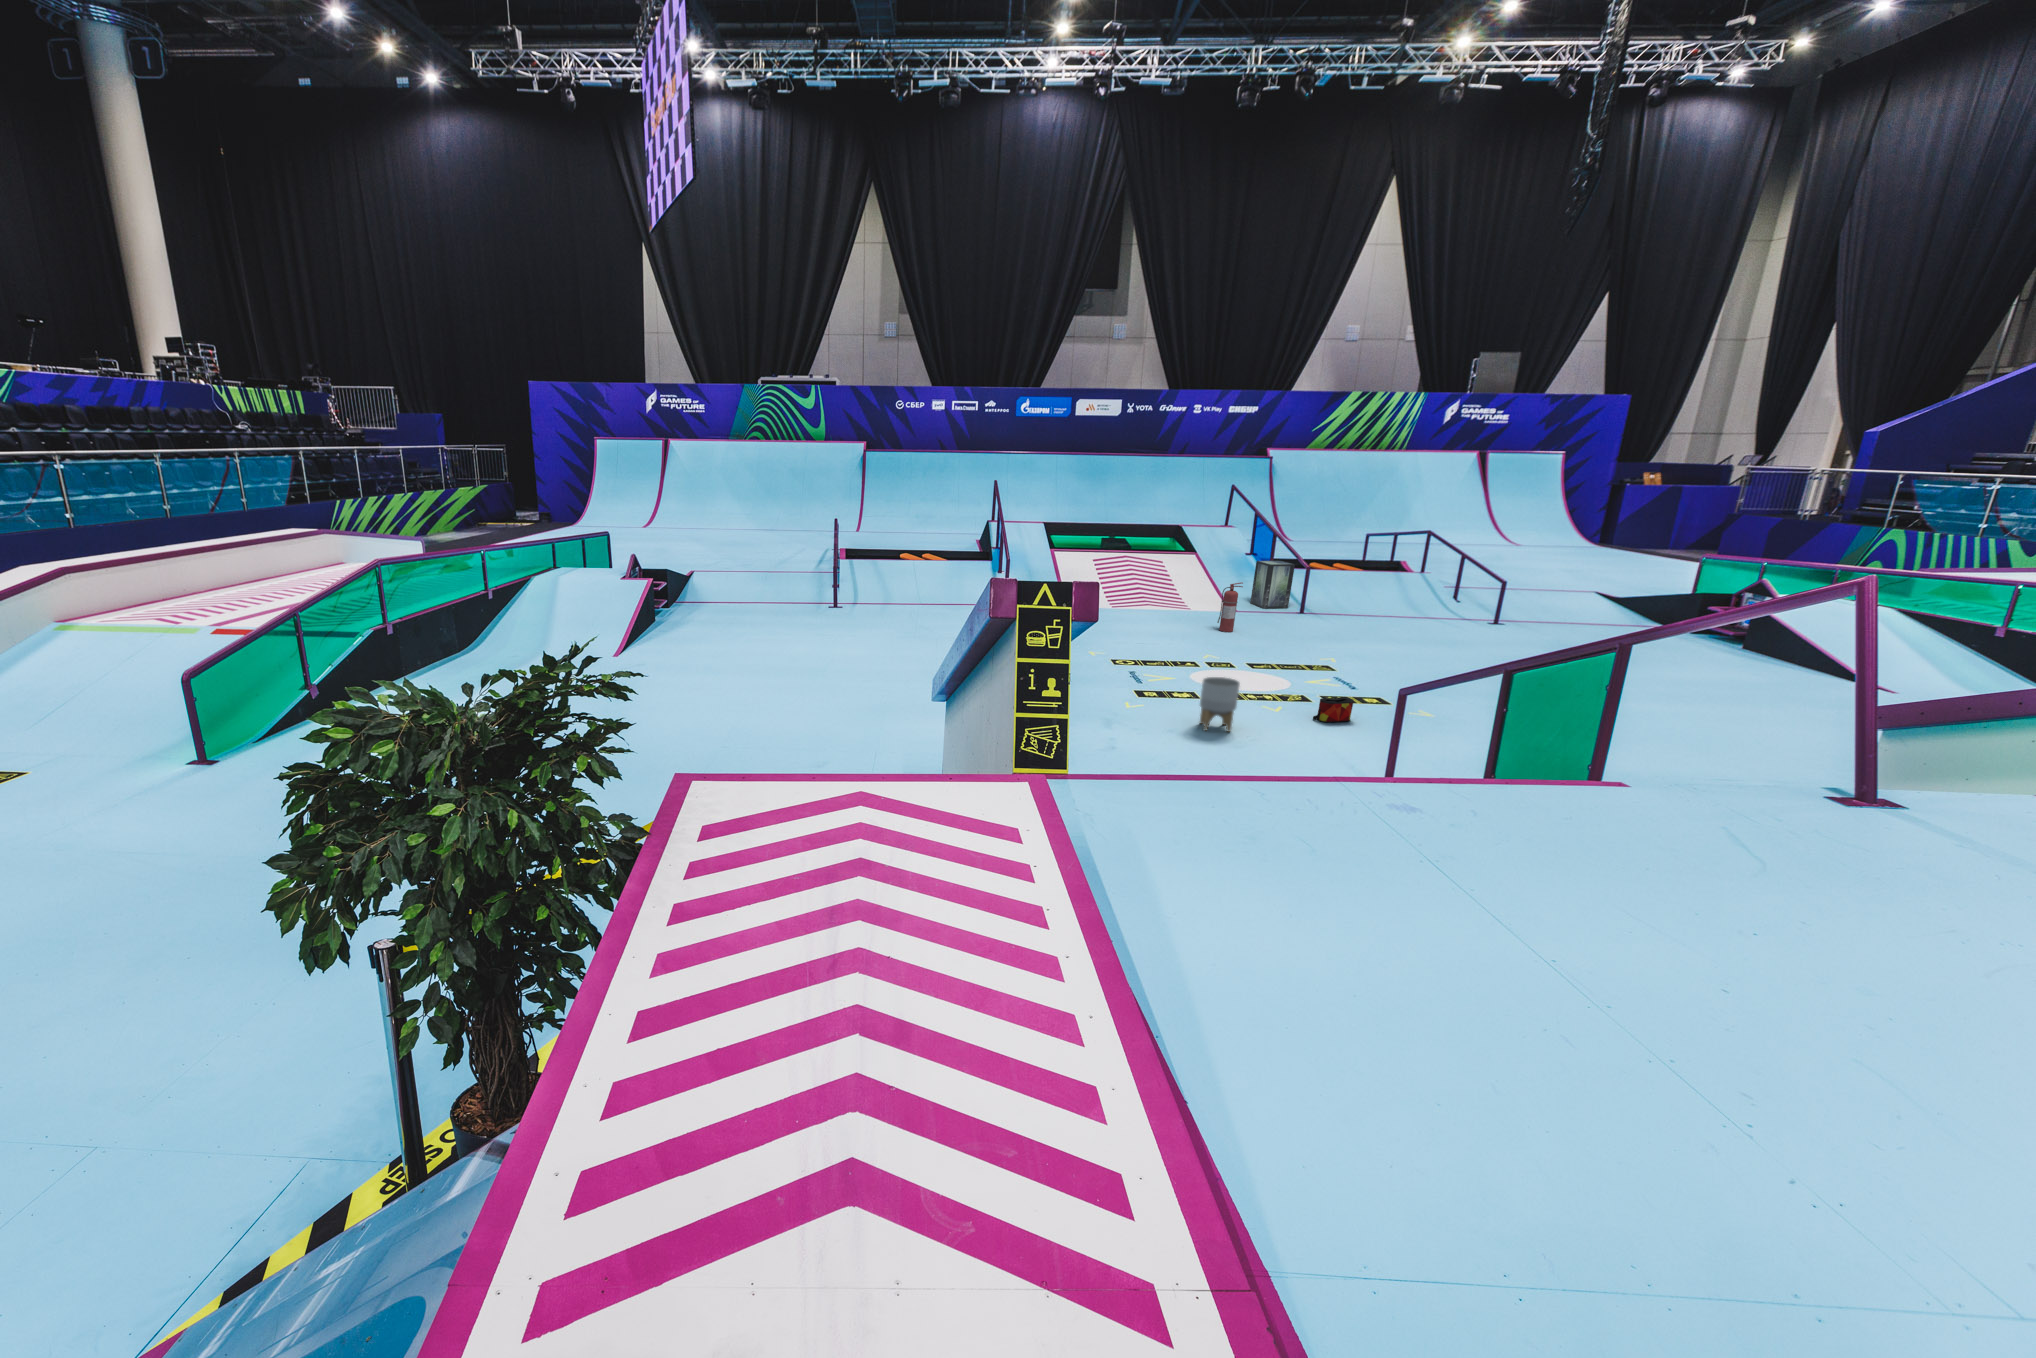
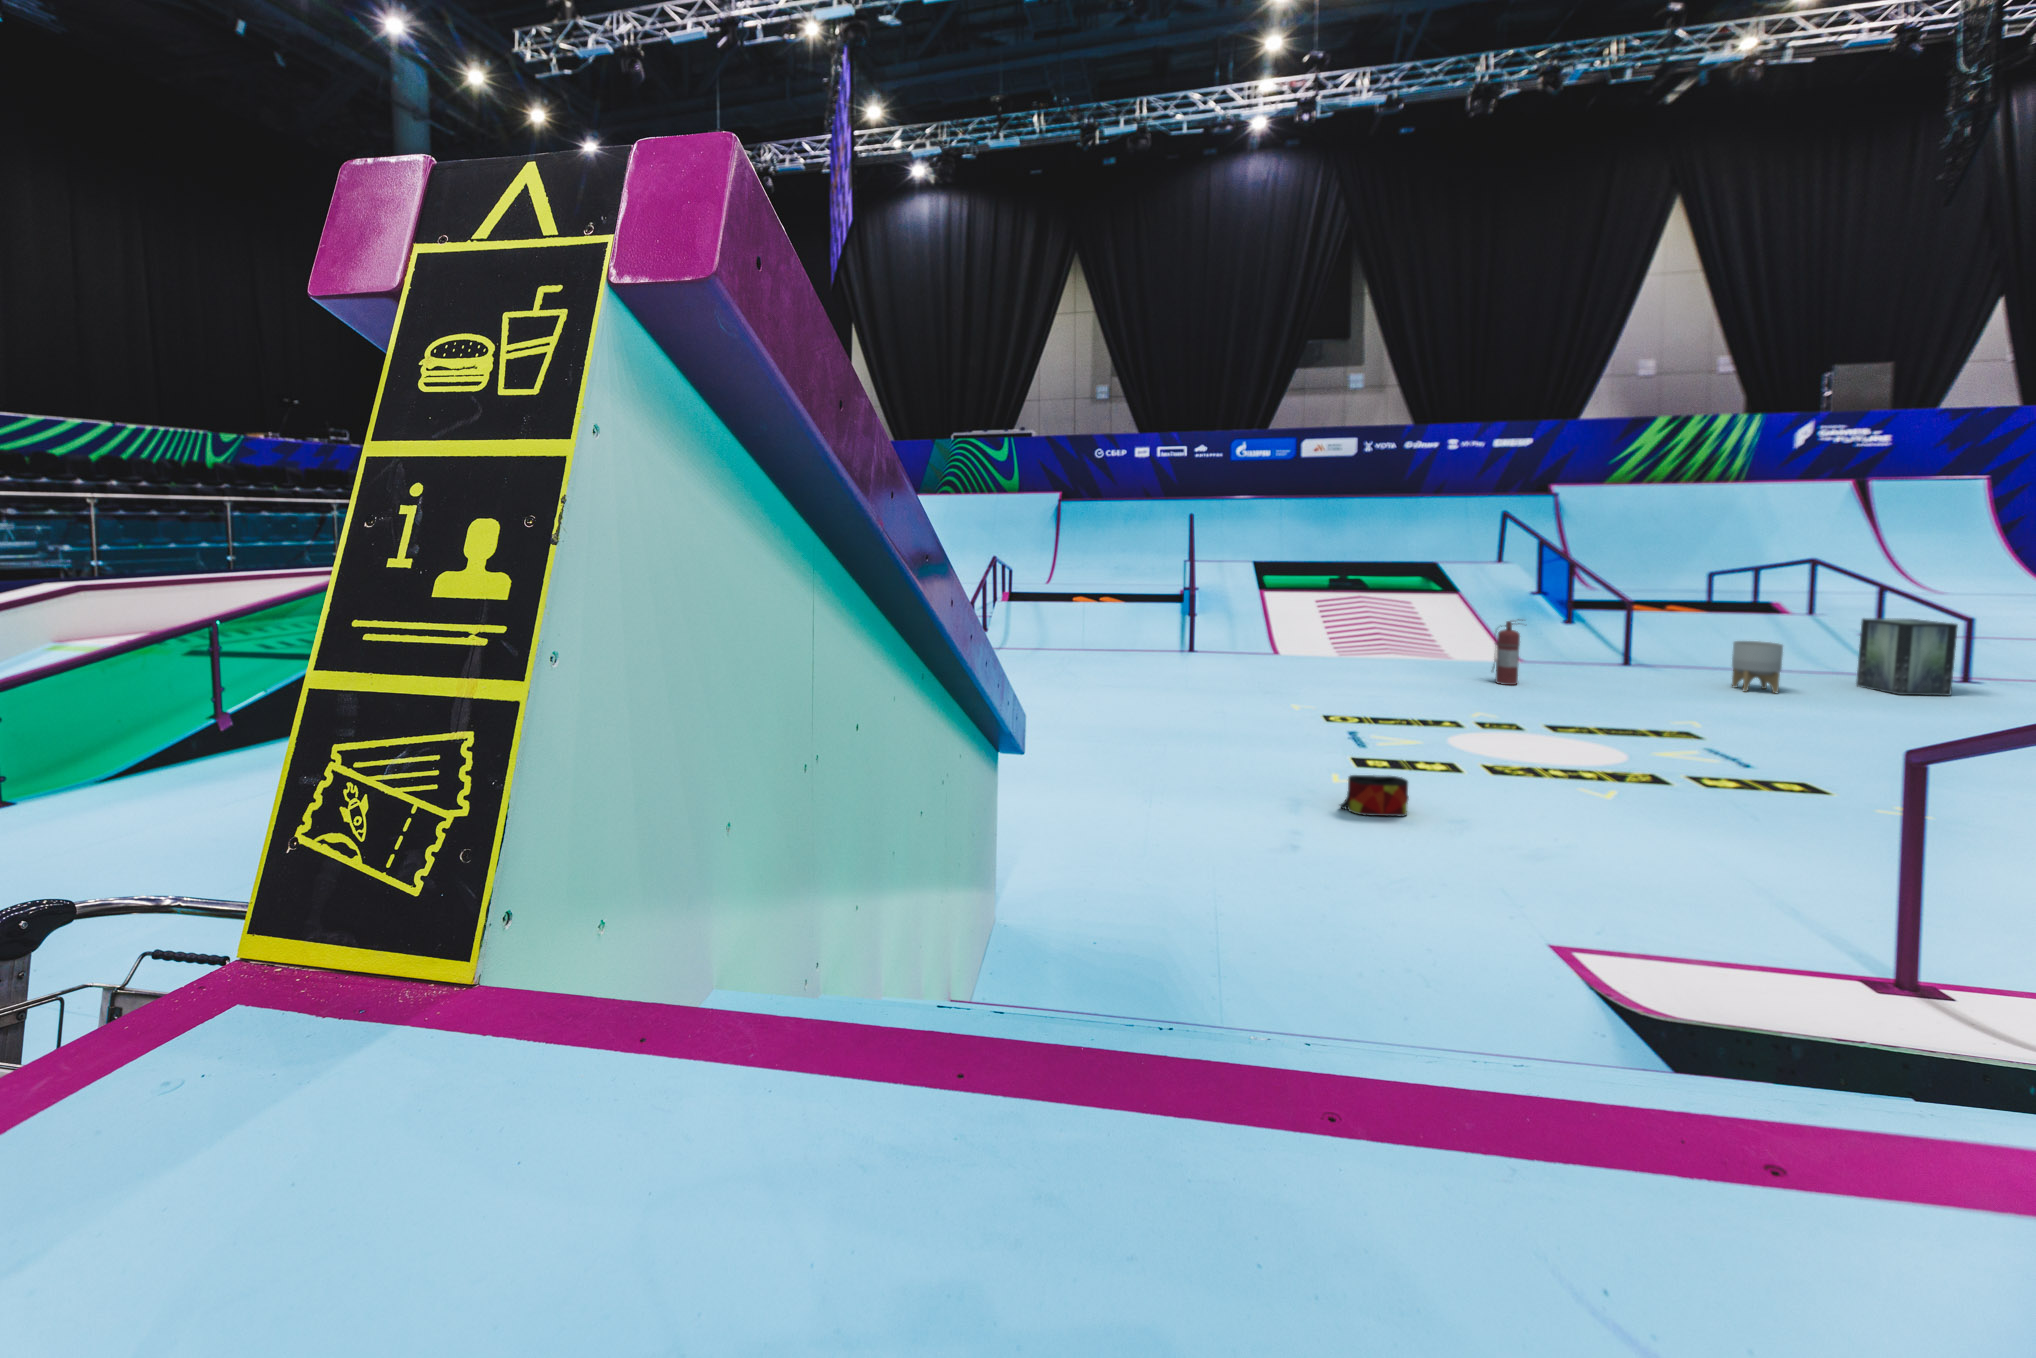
storage box: present [1250,561,1295,608] -> present [1856,618,1958,696]
planter: present [1200,677,1240,732] -> present [1732,641,1783,693]
bag: present [1313,697,1354,723] -> present [1340,775,1409,817]

